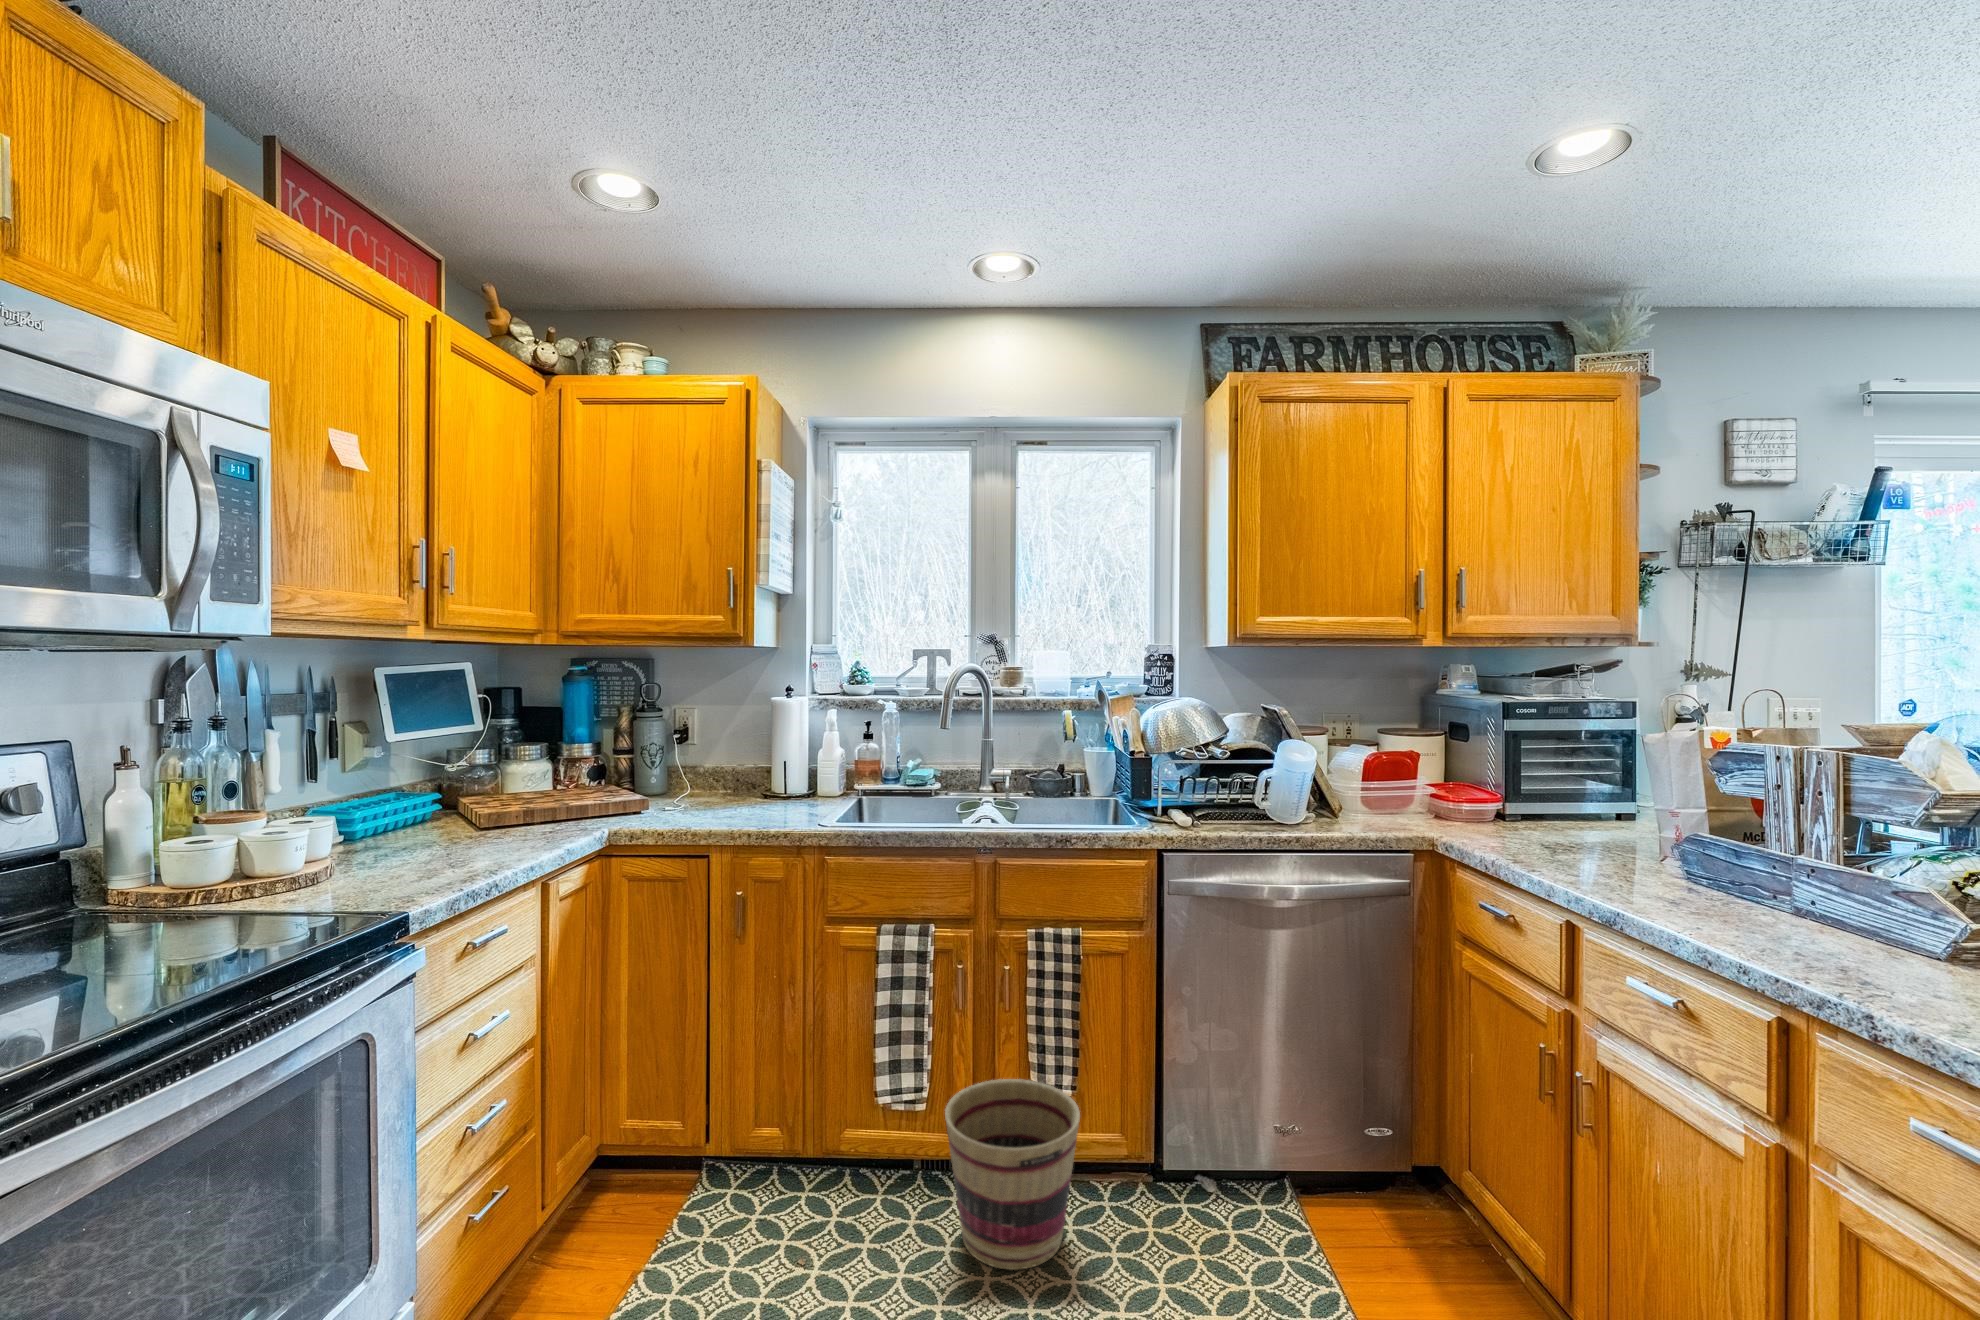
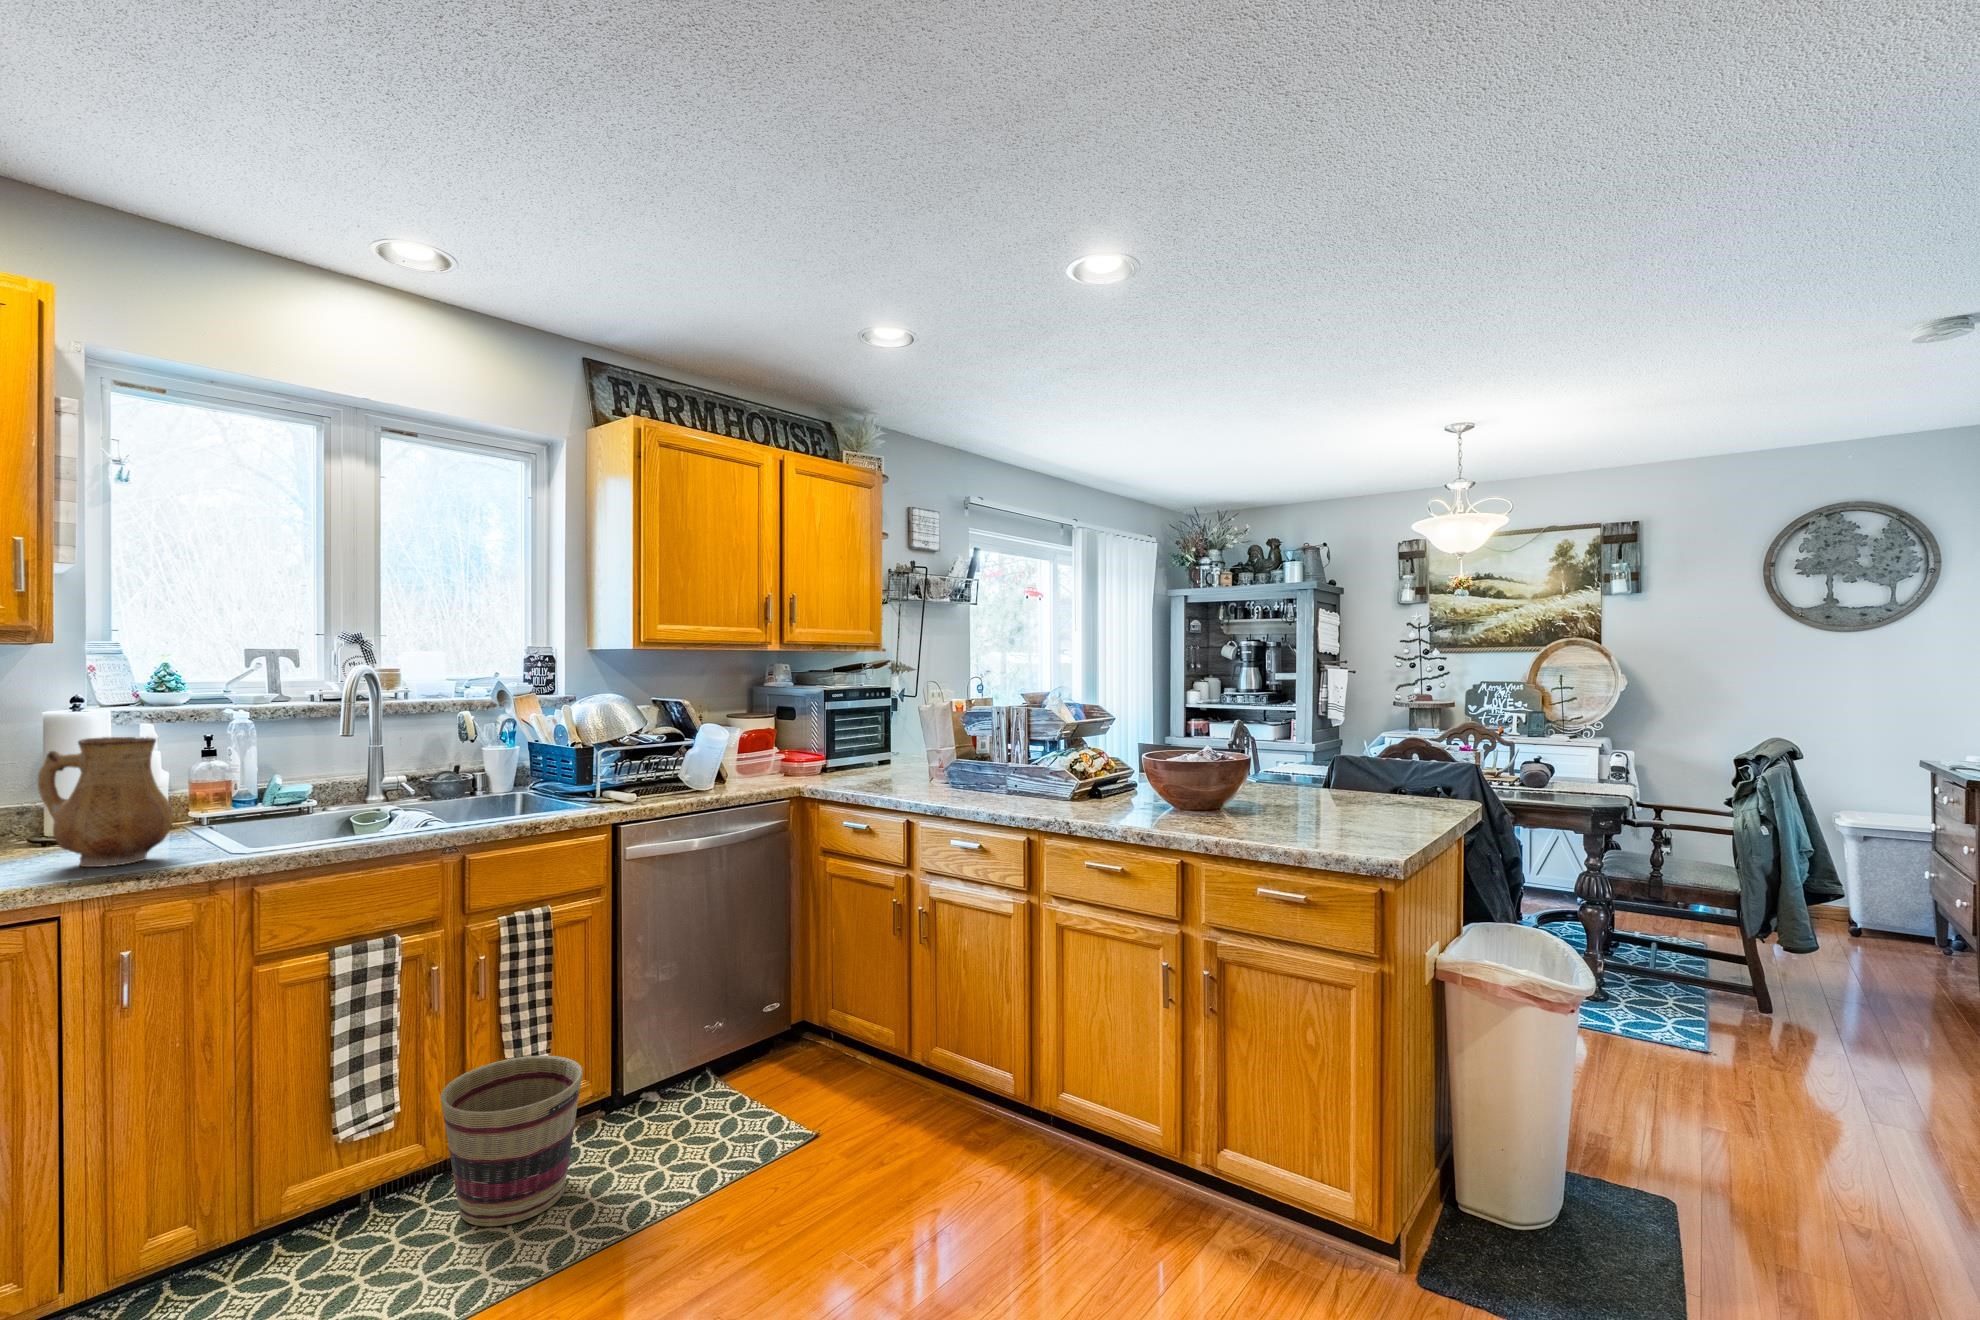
ceramic pitcher: none [718,721,790,823] -> present [38,737,173,867]

